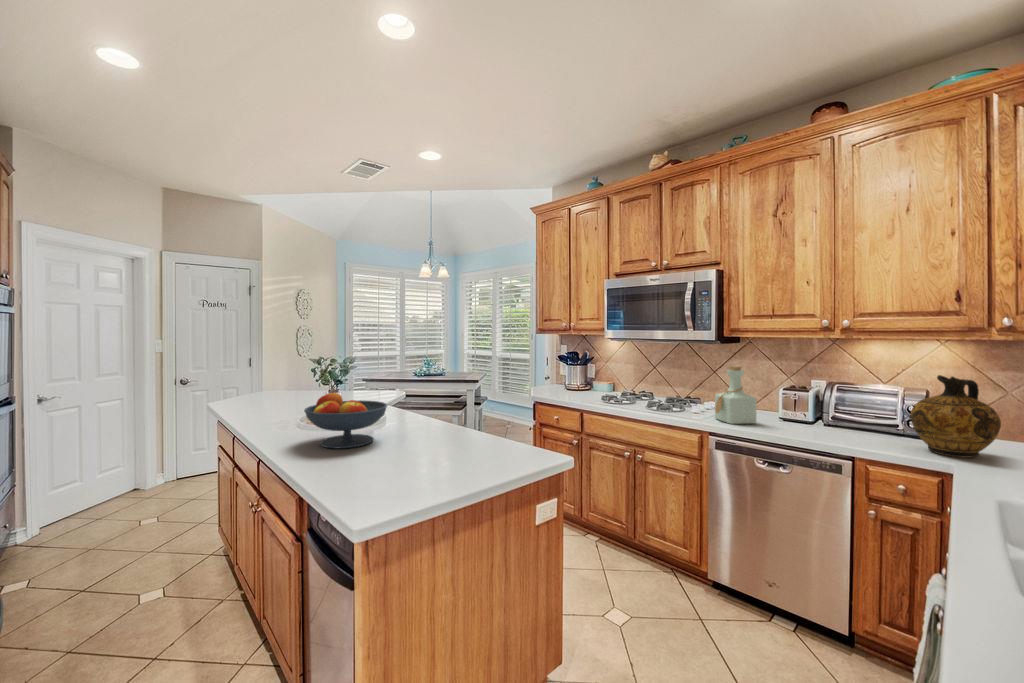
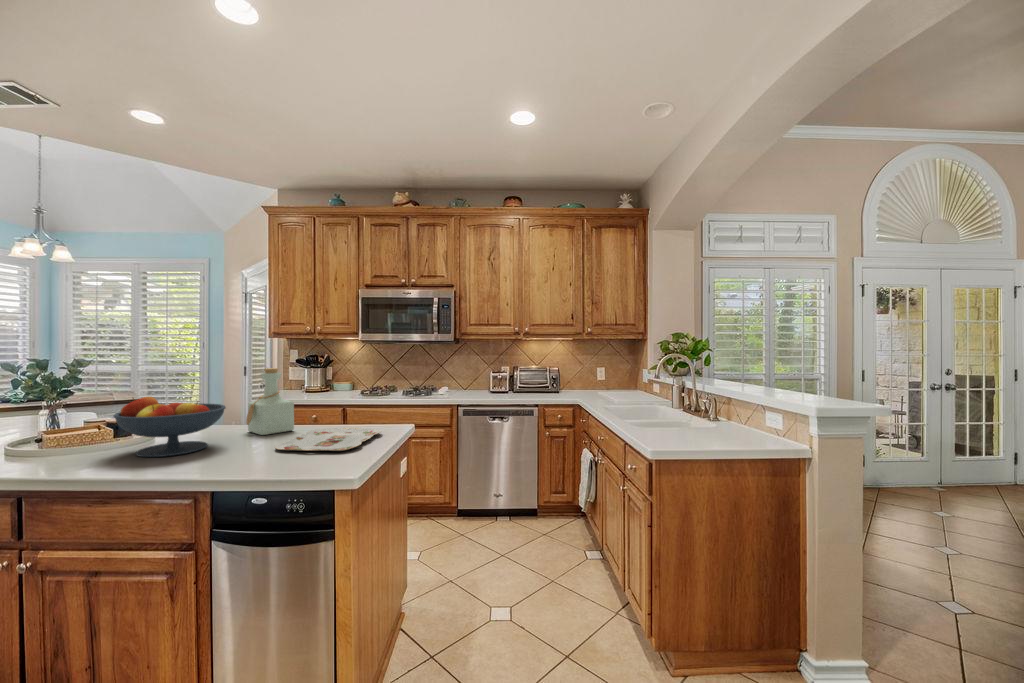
bottle: present [715,366,756,424] -> present [246,368,294,435]
ceramic jug: present [911,375,1001,458] -> none [560,357,593,398]
serving tray: none [392,443,515,479] -> present [275,427,382,451]

